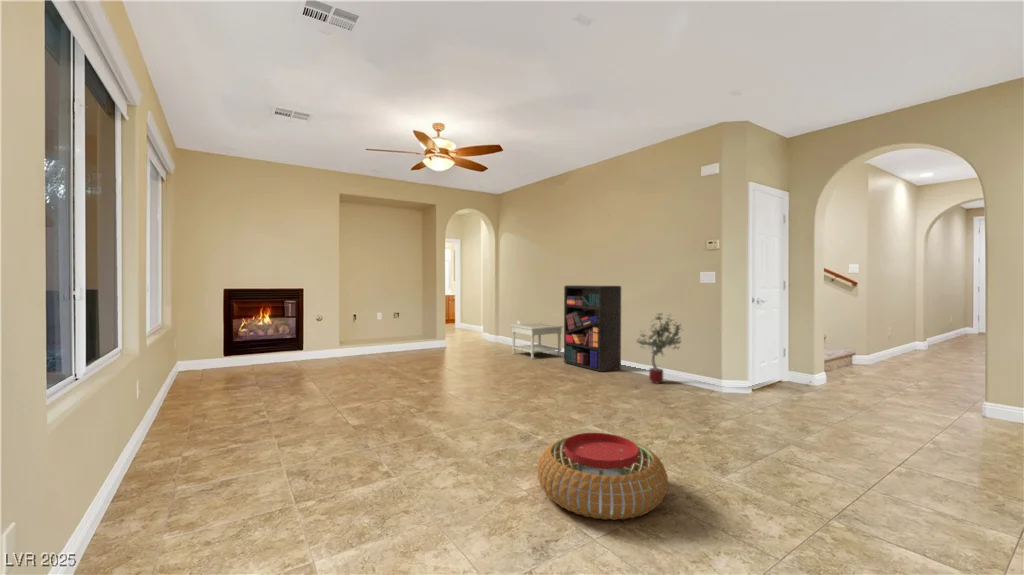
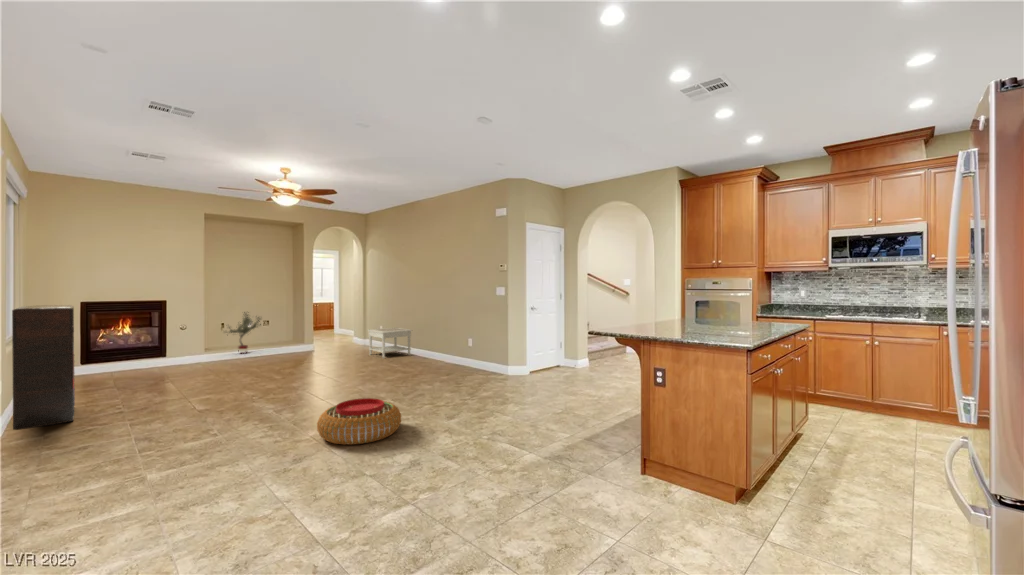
bookshelf: present [564,285,621,372] -> present [12,305,75,430]
potted tree: present [637,313,681,383] -> present [229,312,261,354]

